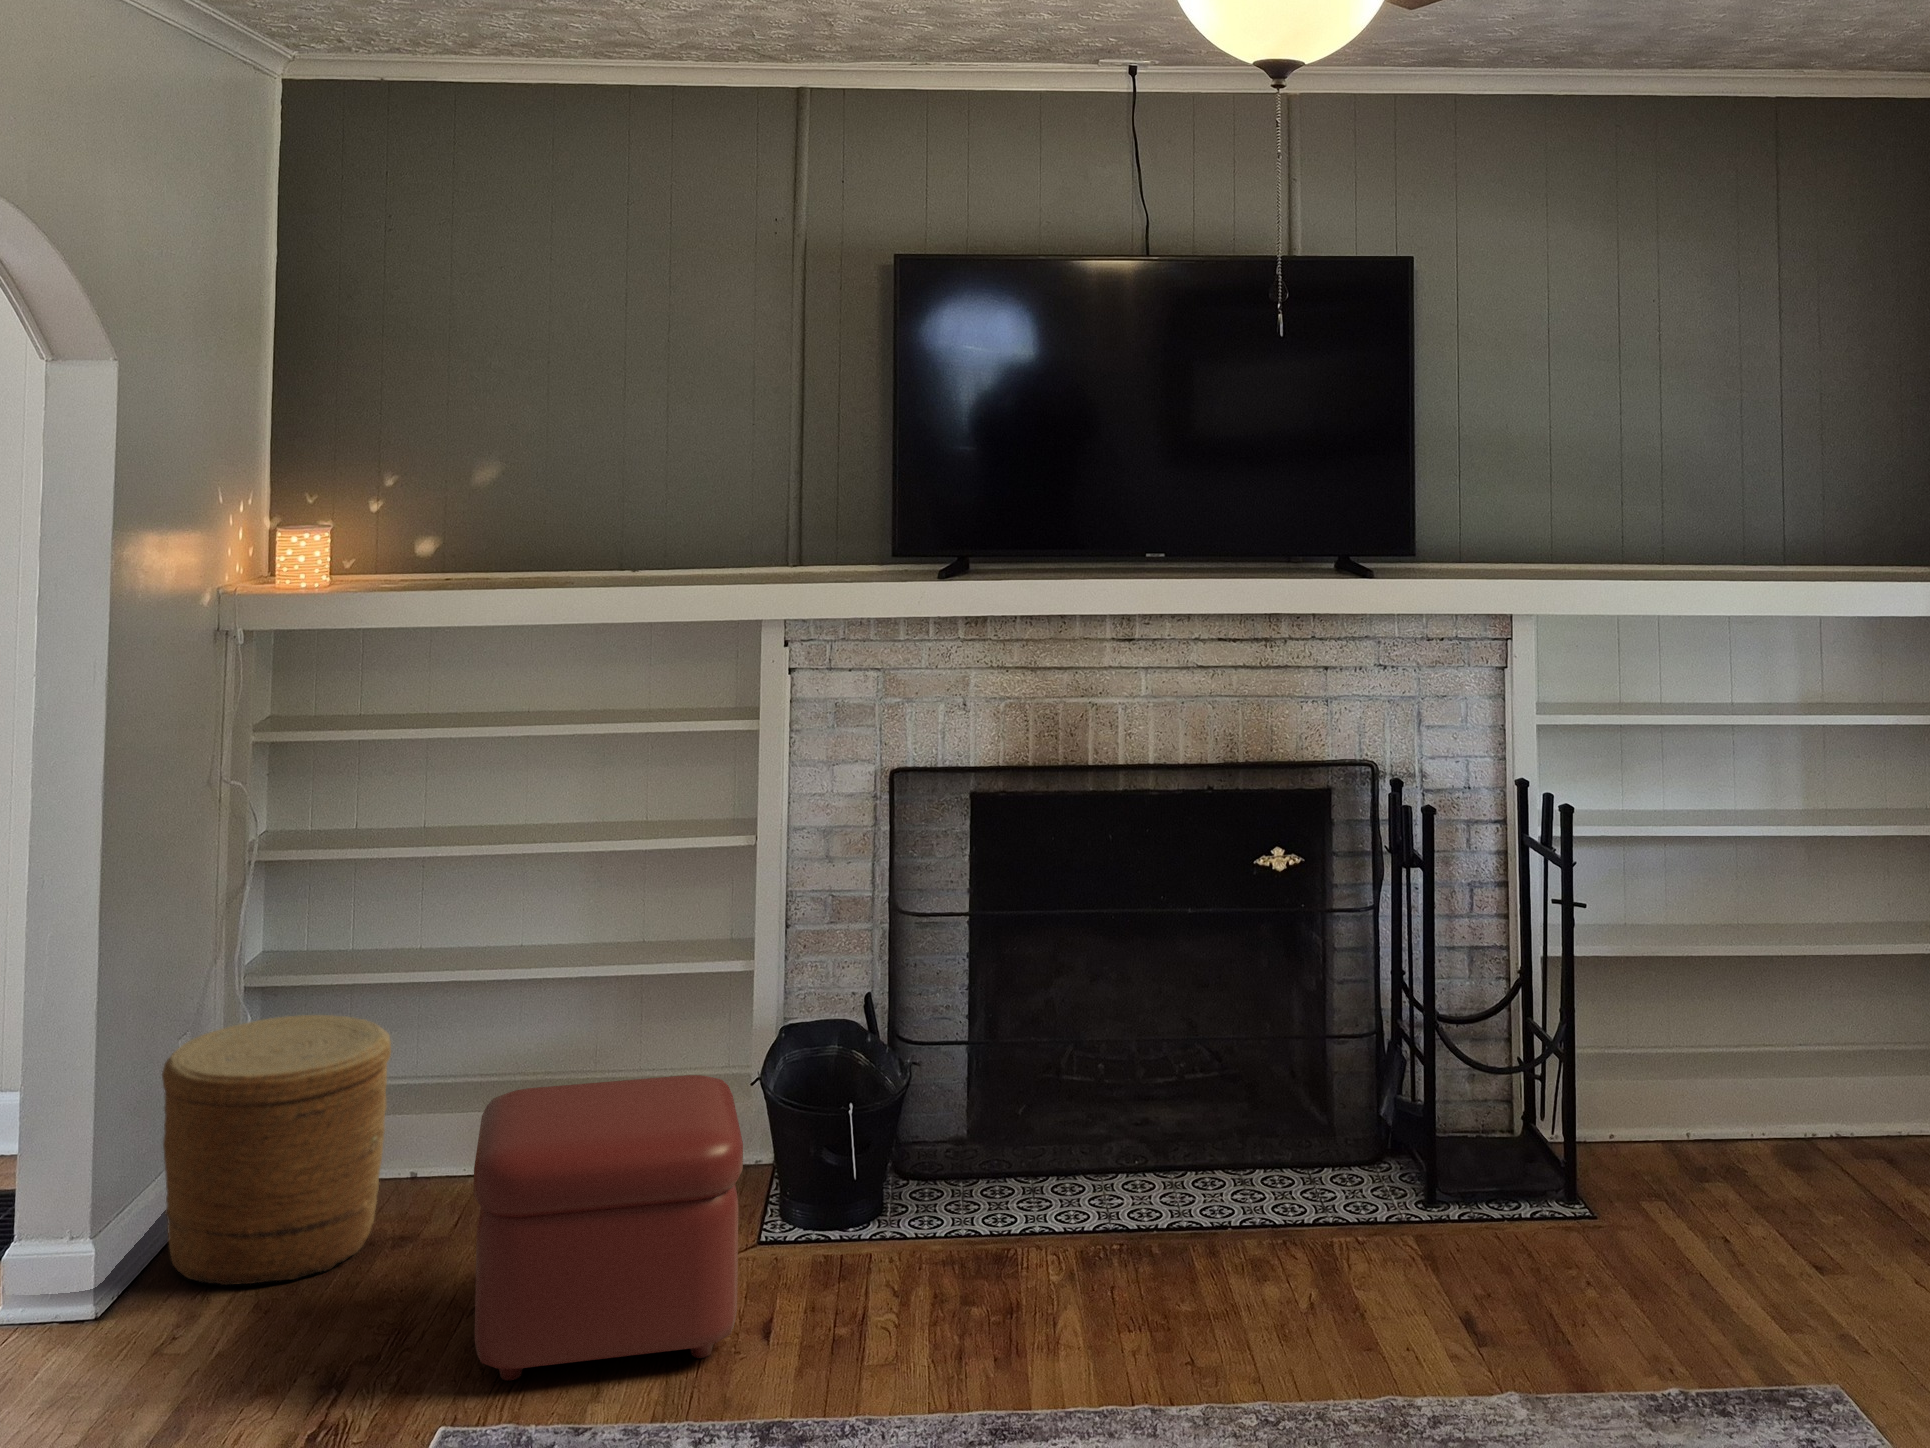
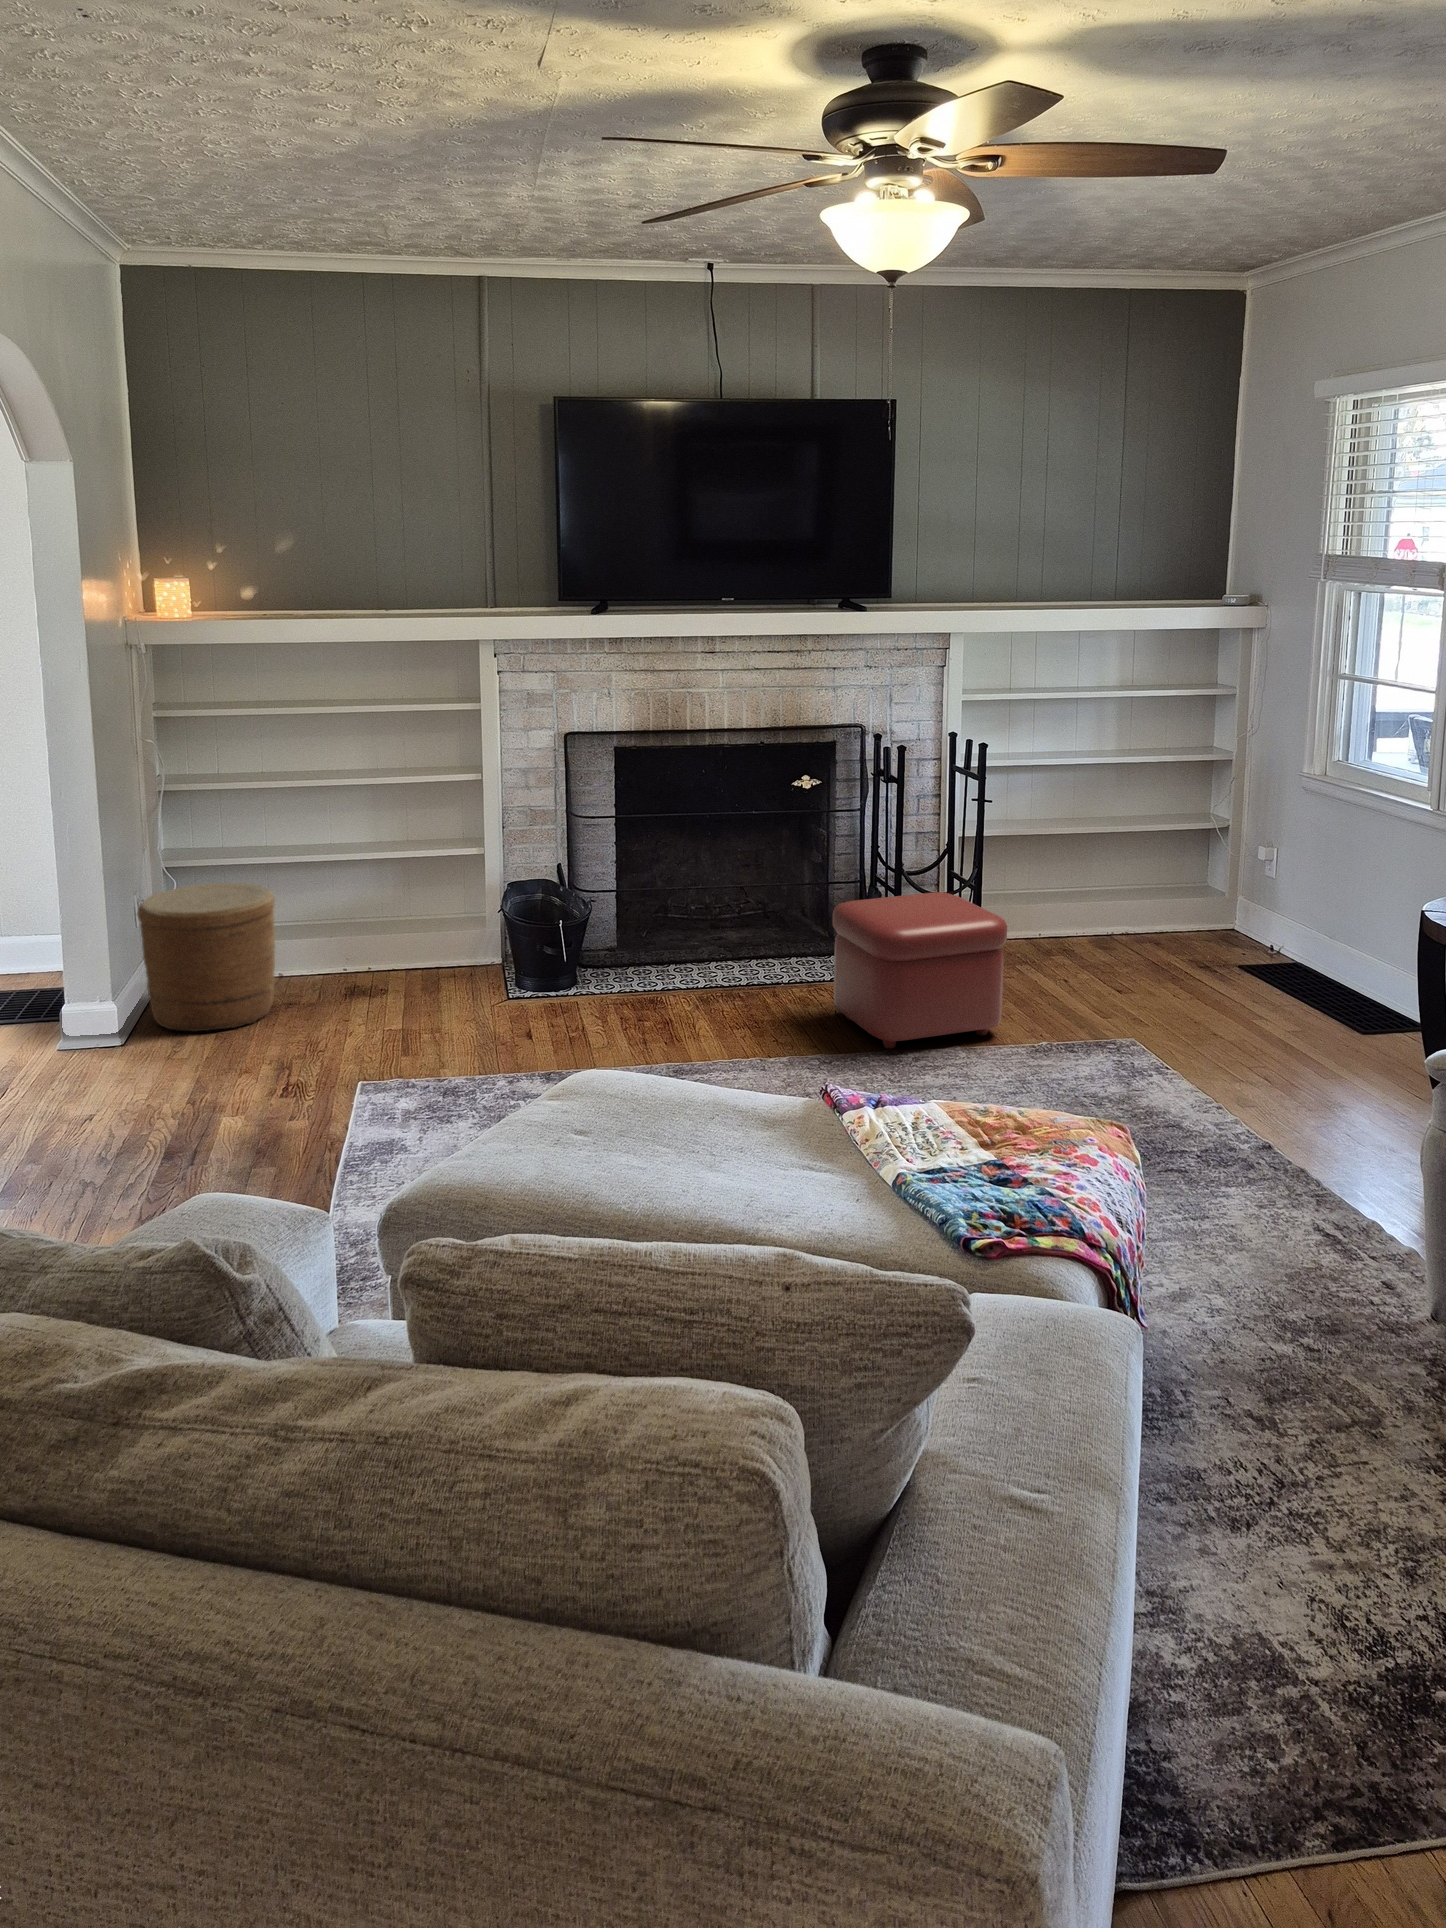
ottoman: present [473,1075,743,1380] -> present [832,892,1007,1048]

